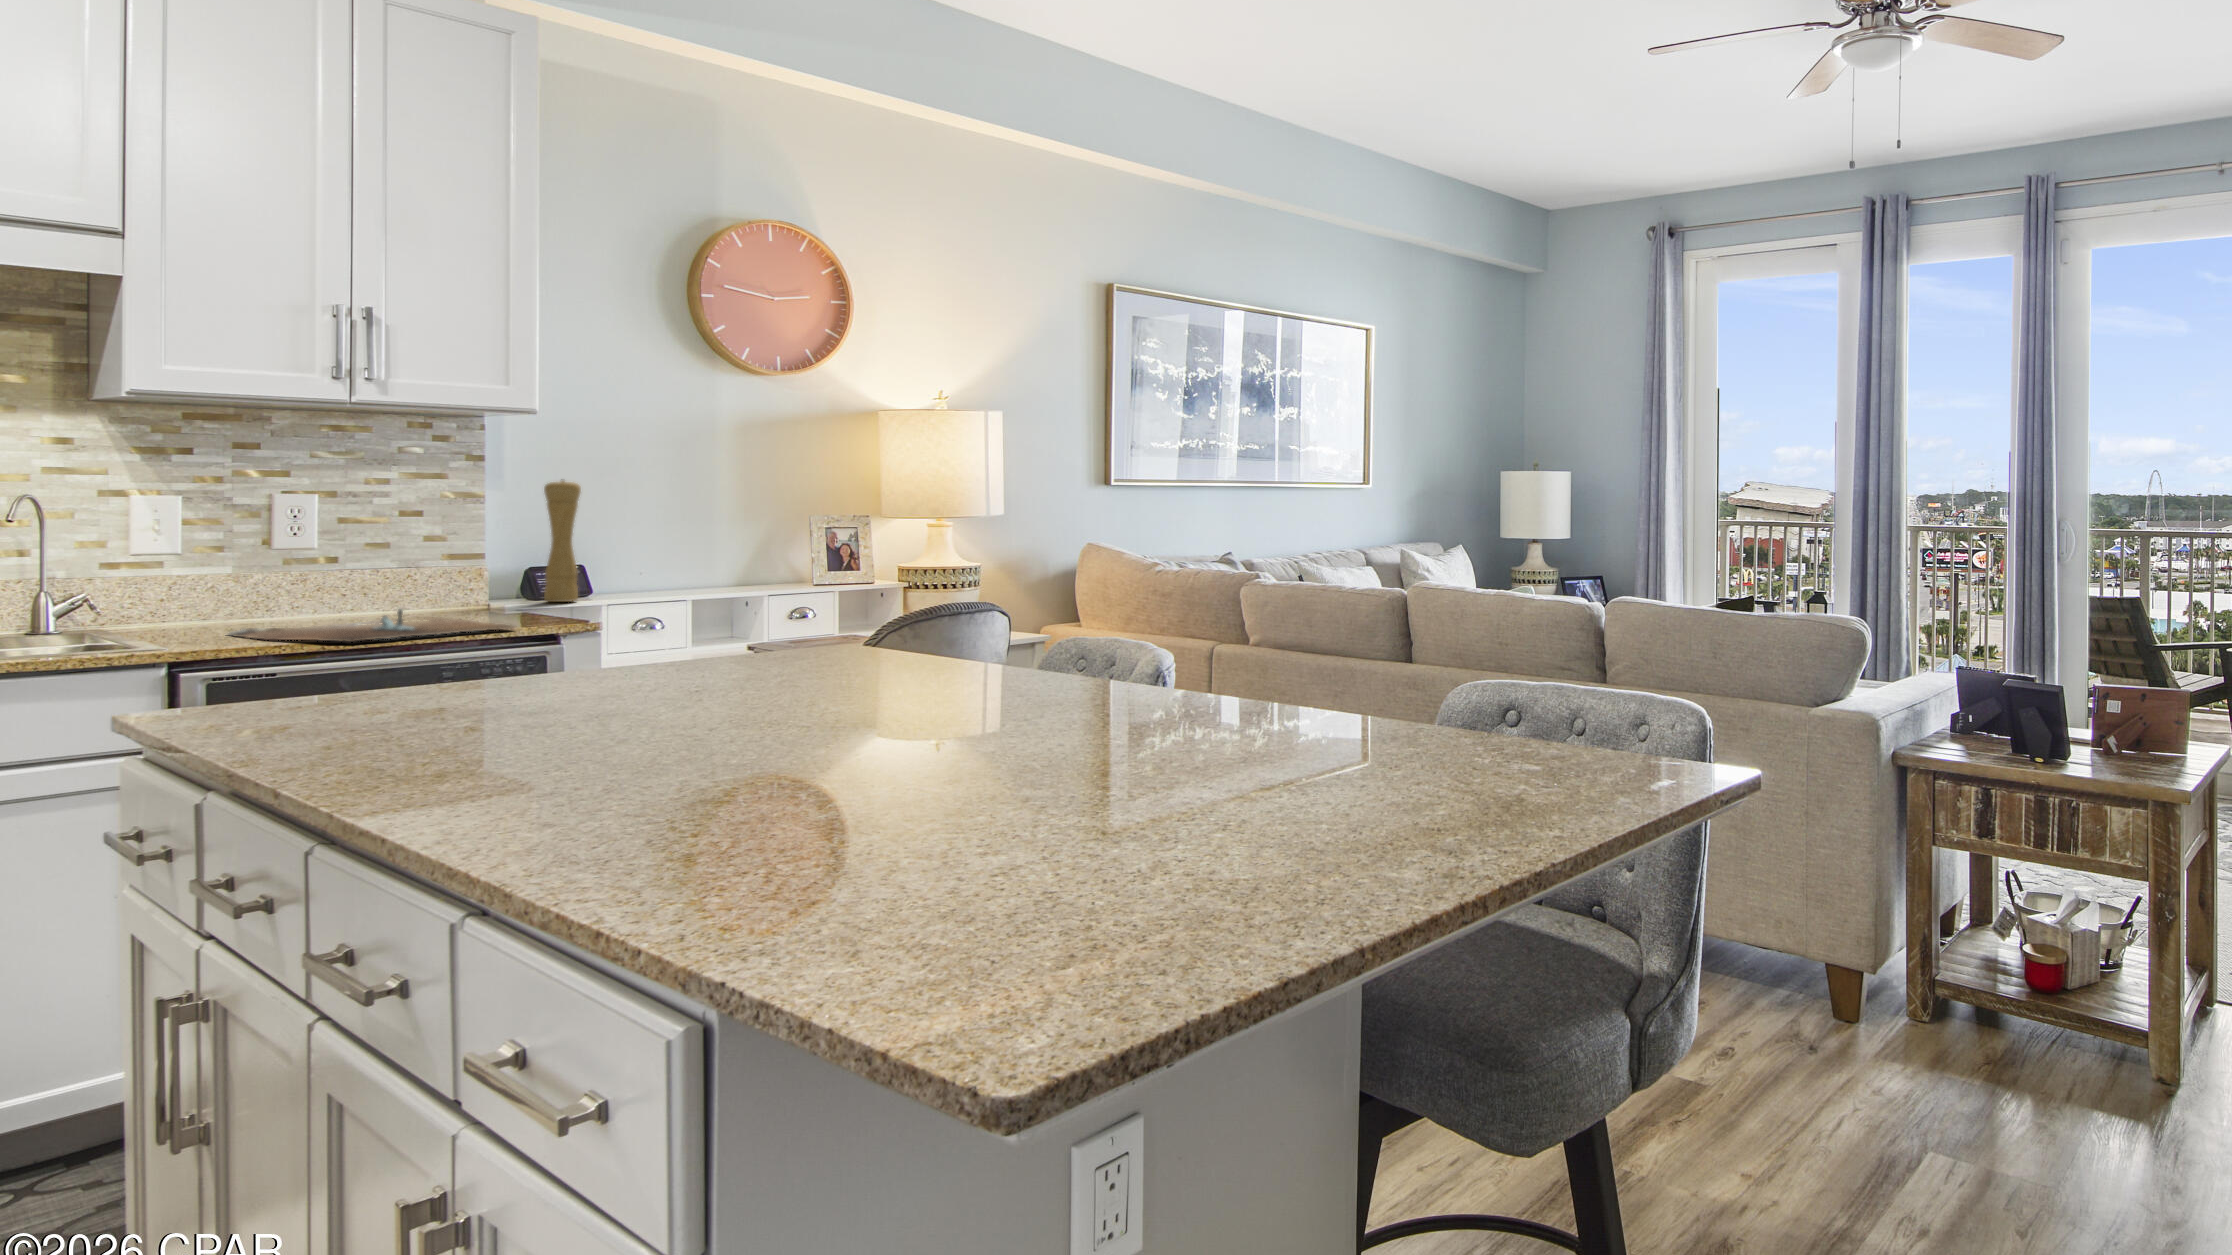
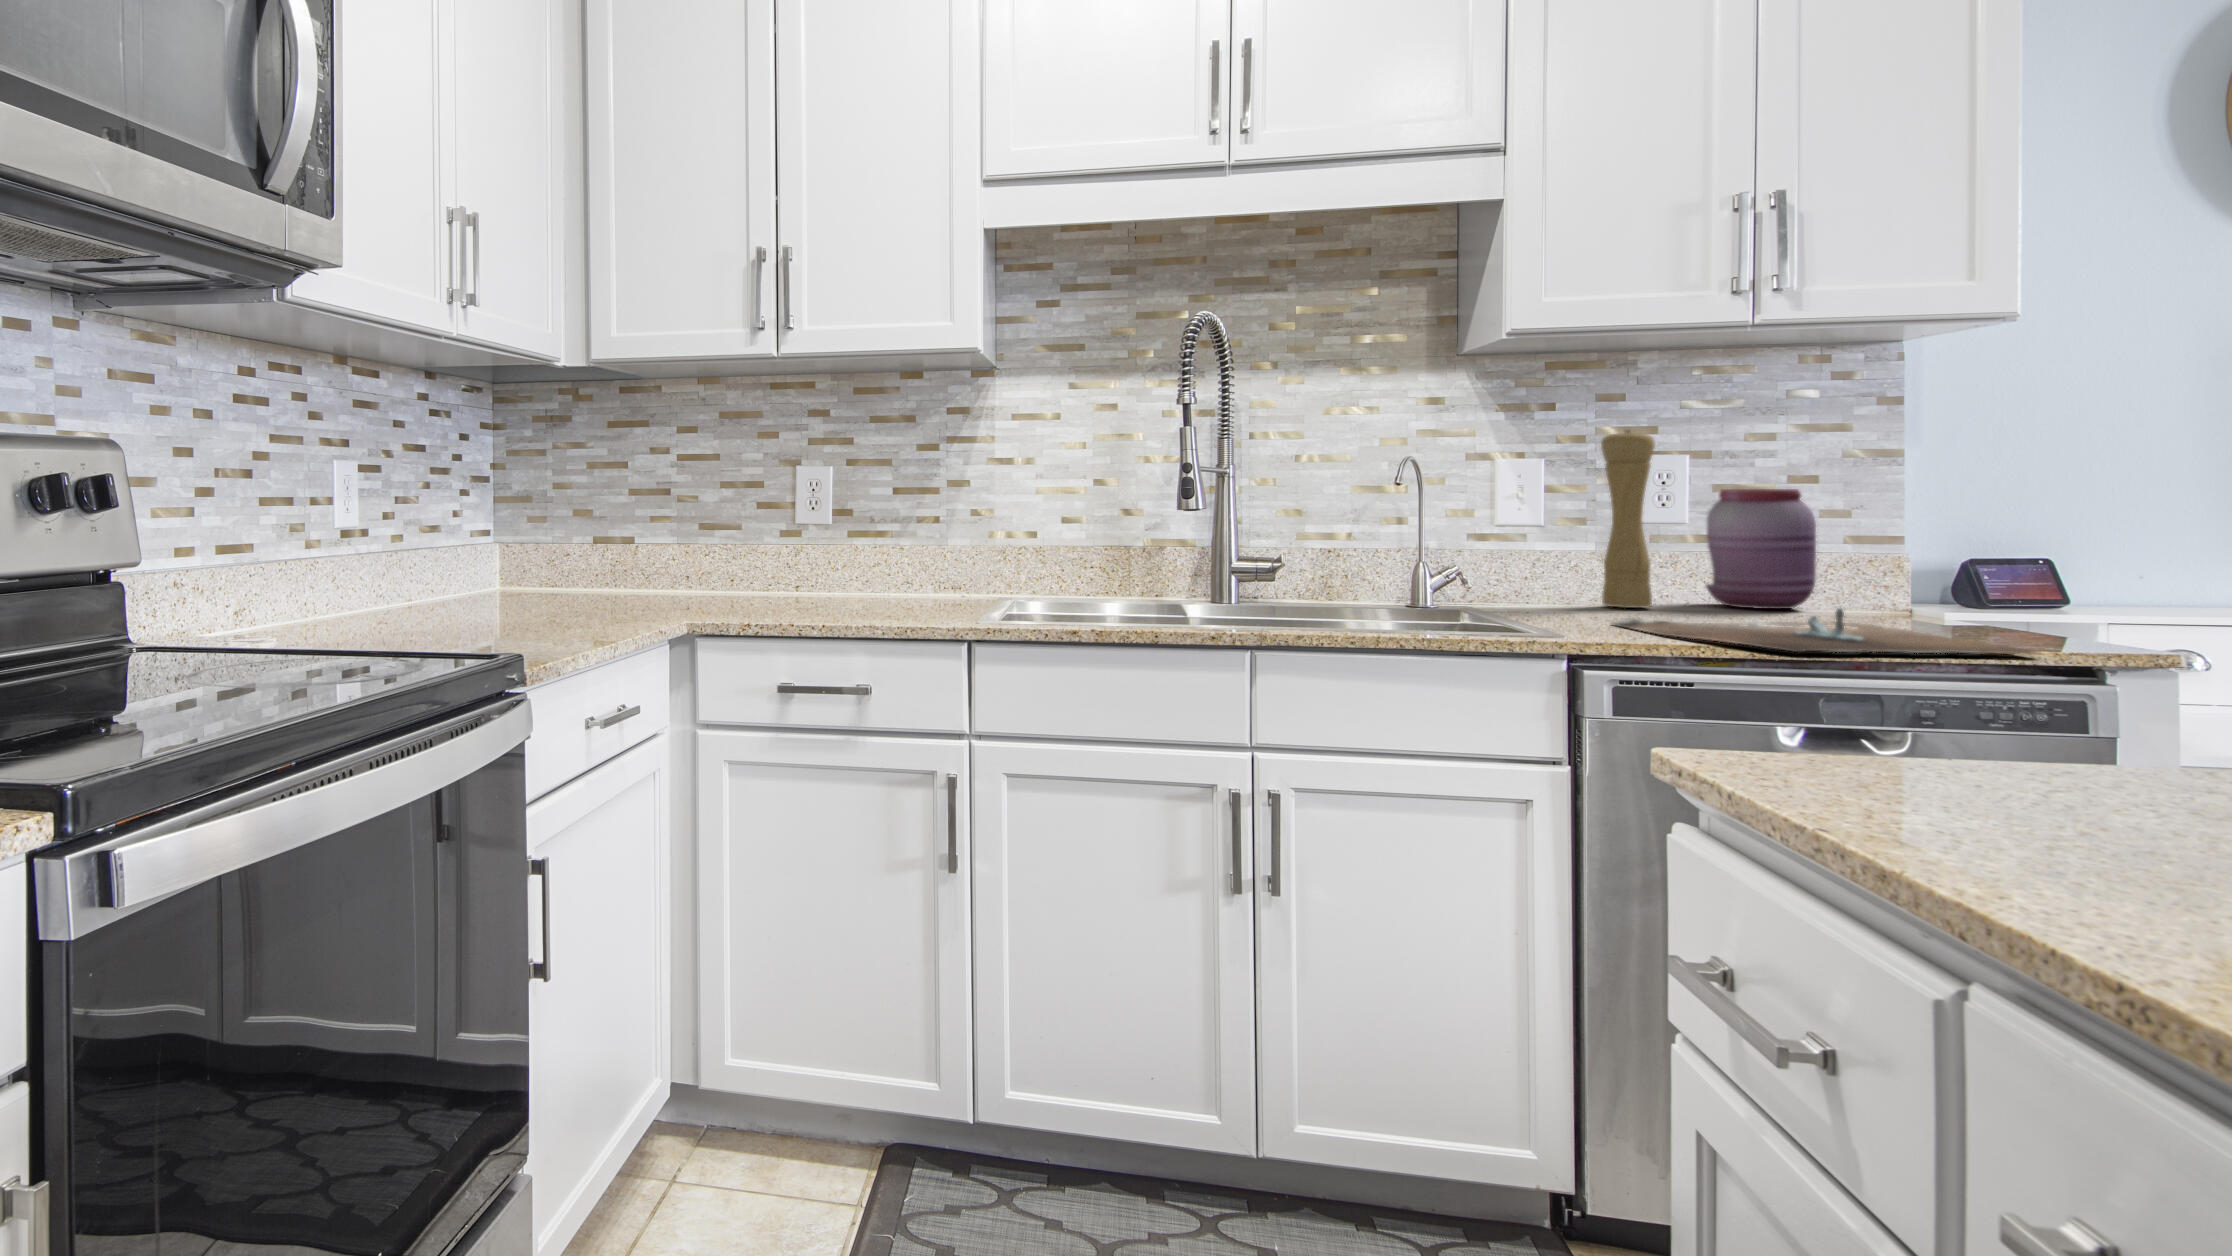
pepper mill: present [544,480,581,602] -> present [1601,430,1655,608]
jar: none [330,521,416,612] -> present [1706,489,1816,609]

